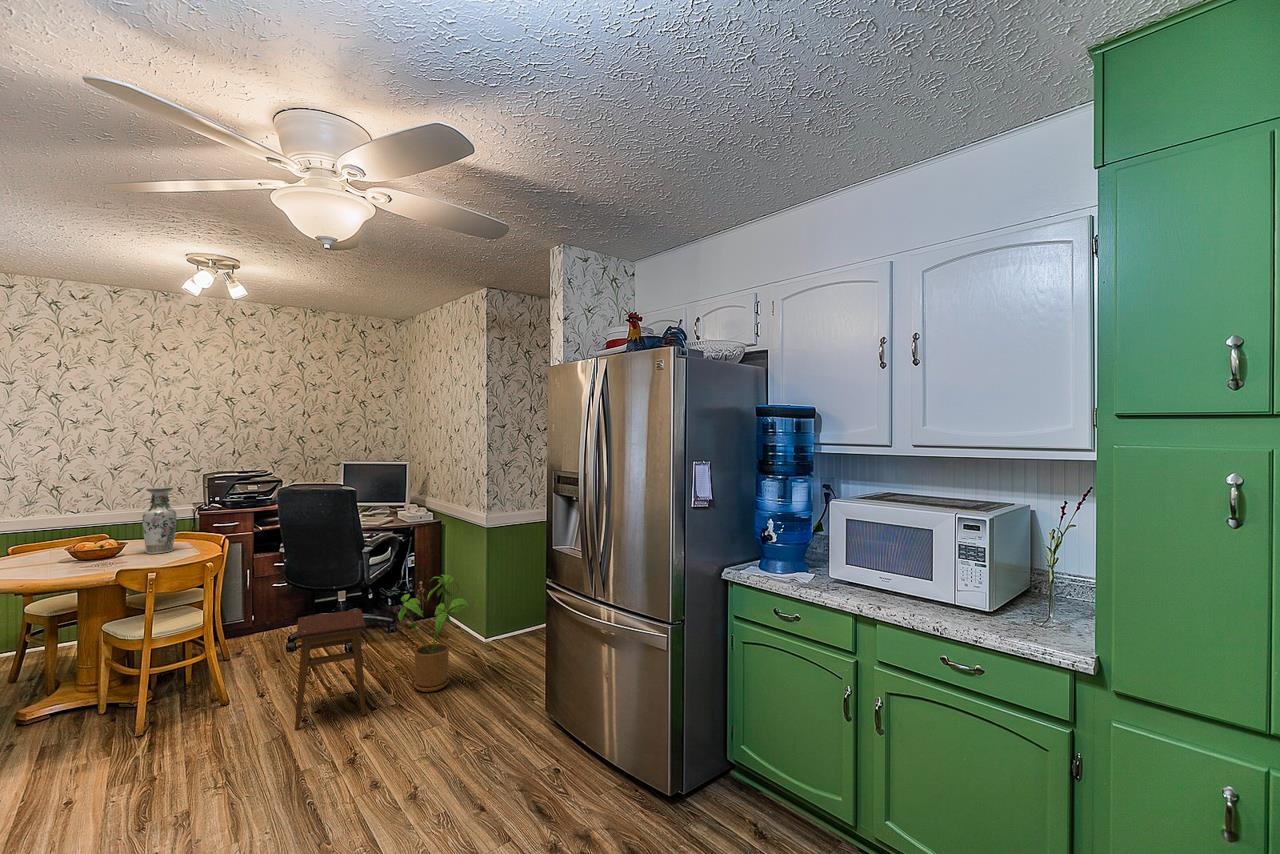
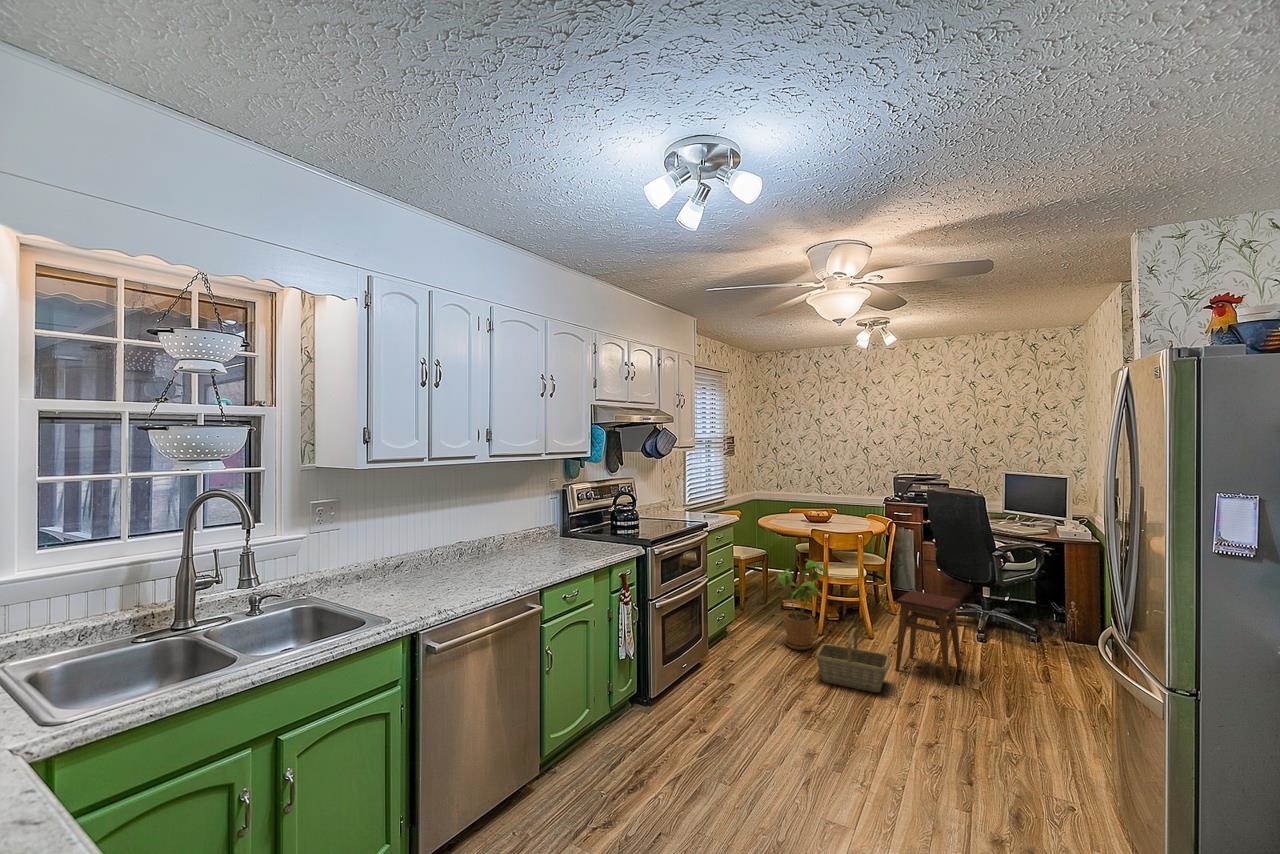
vase: present [142,487,177,554] -> none [838,482,856,526]
house plant: present [398,575,470,692] -> present [777,560,827,650]
basket: none [191,697,315,803] -> present [815,628,890,693]

